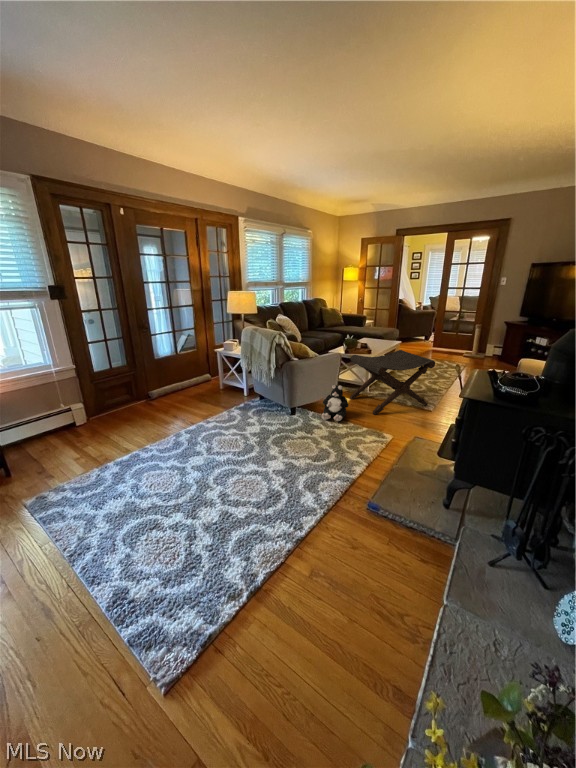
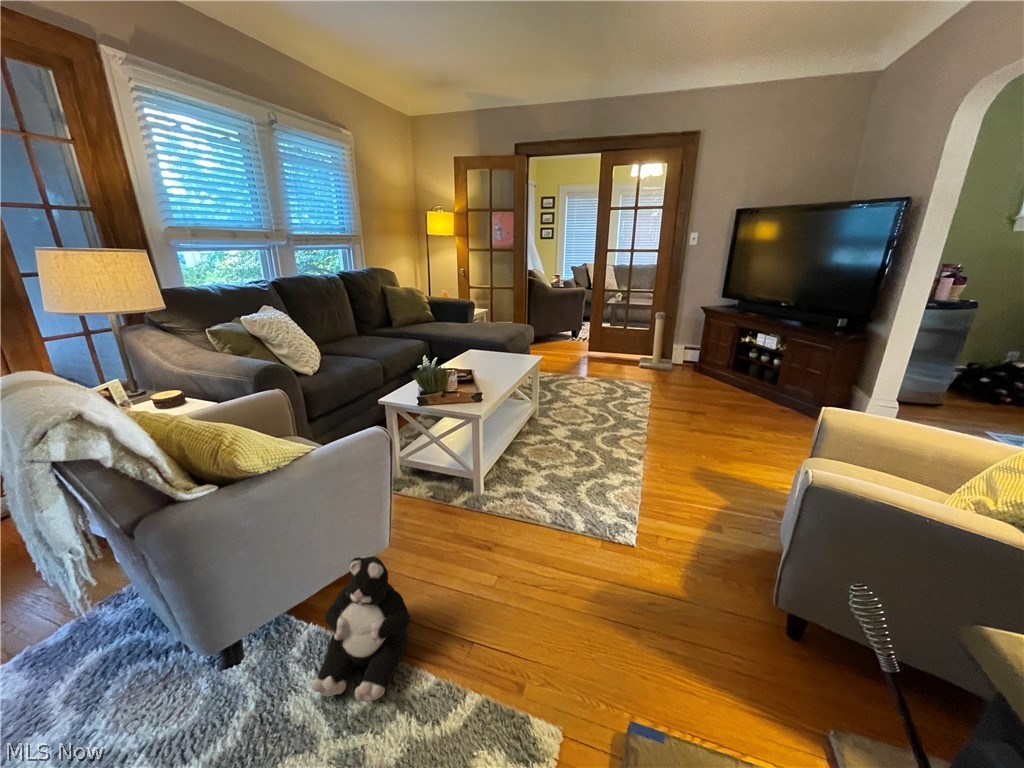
footstool: present [350,350,435,415] -> none [420,394,641,616]

